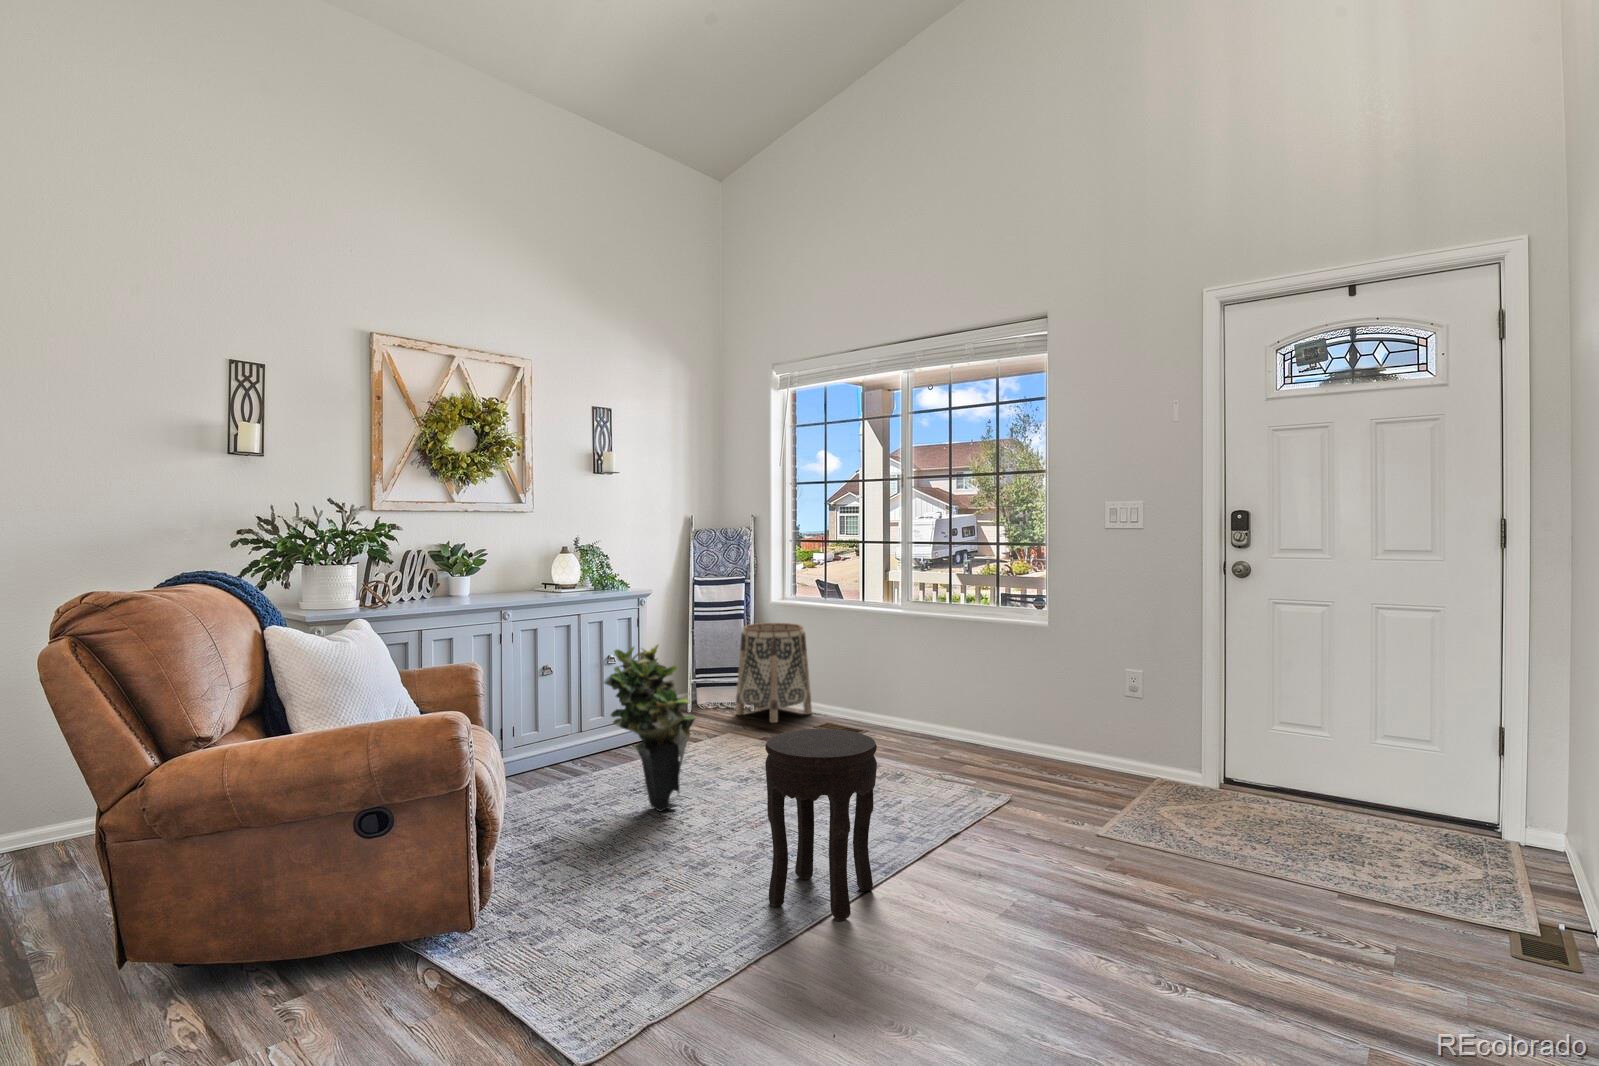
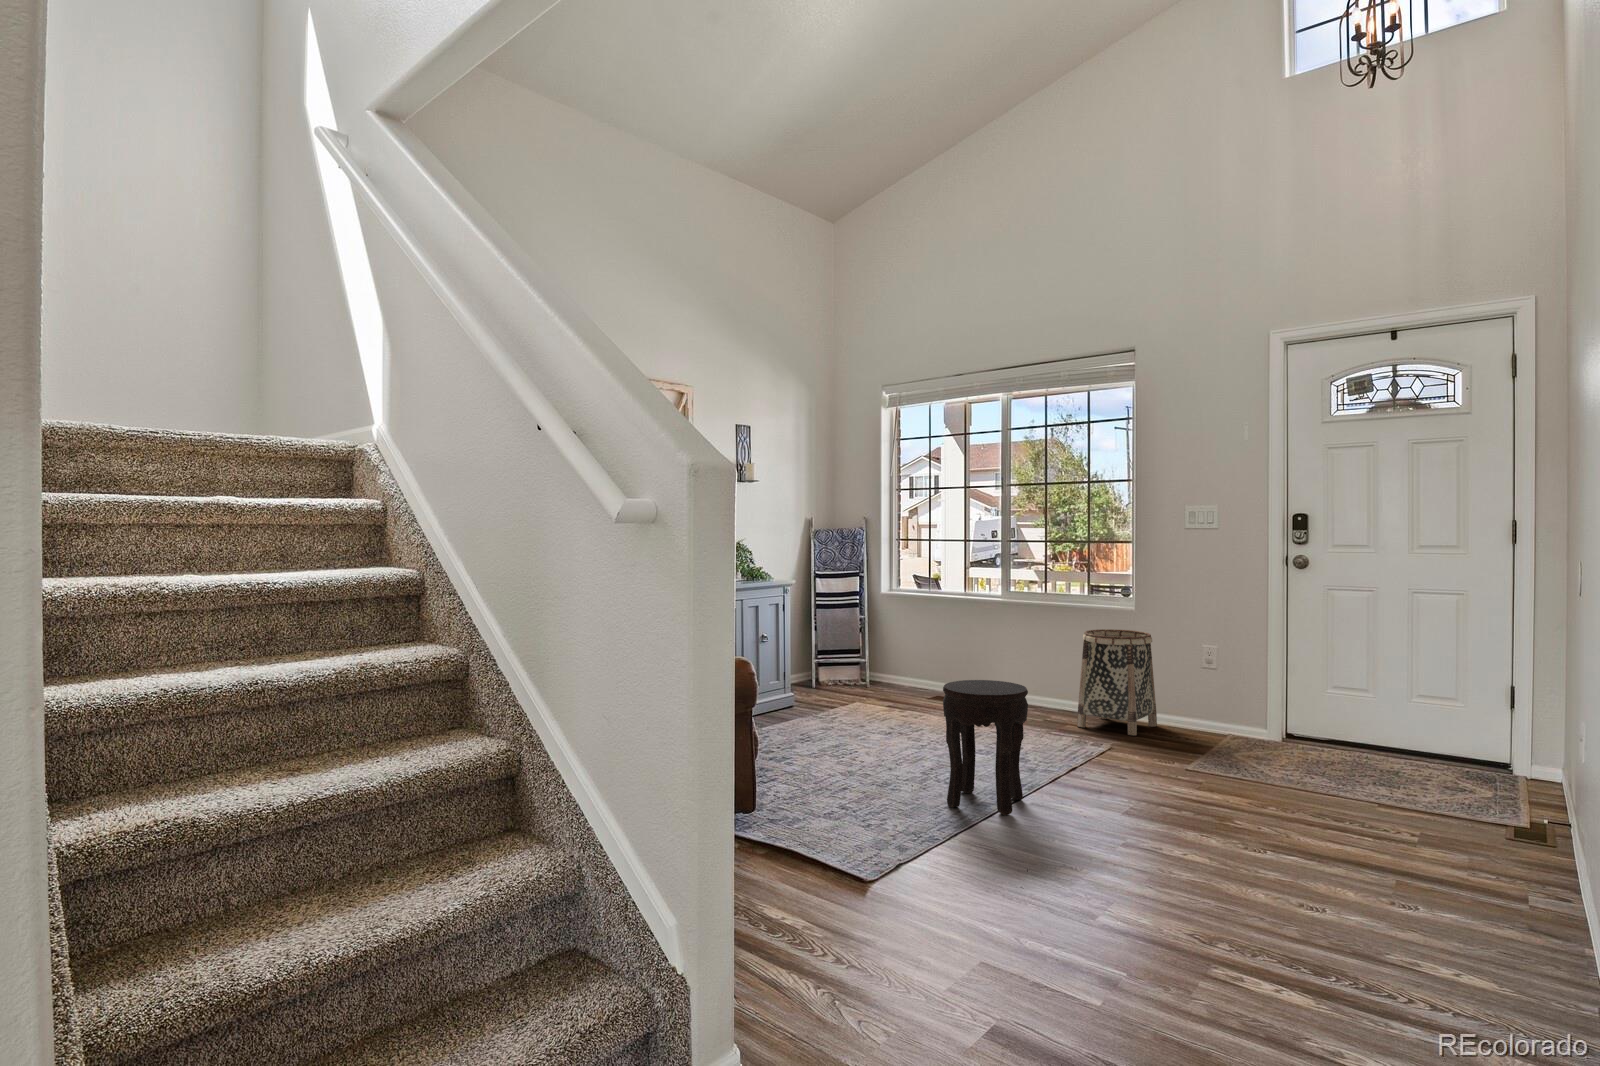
basket: present [736,623,812,723] -> present [1077,629,1157,735]
potted plant: present [604,645,696,811] -> none [785,622,857,754]

